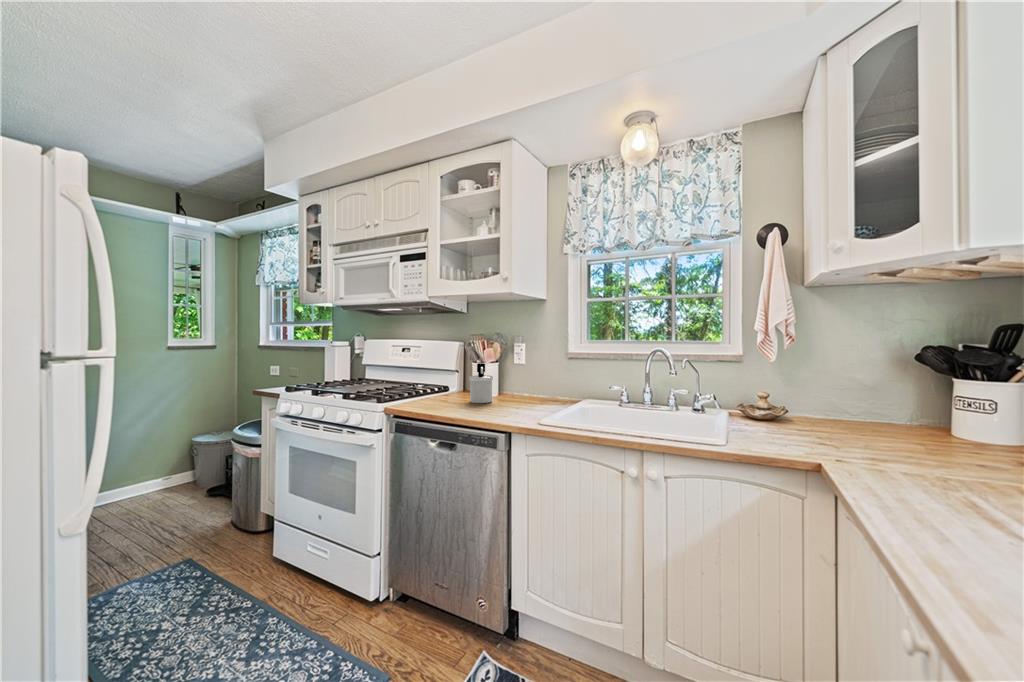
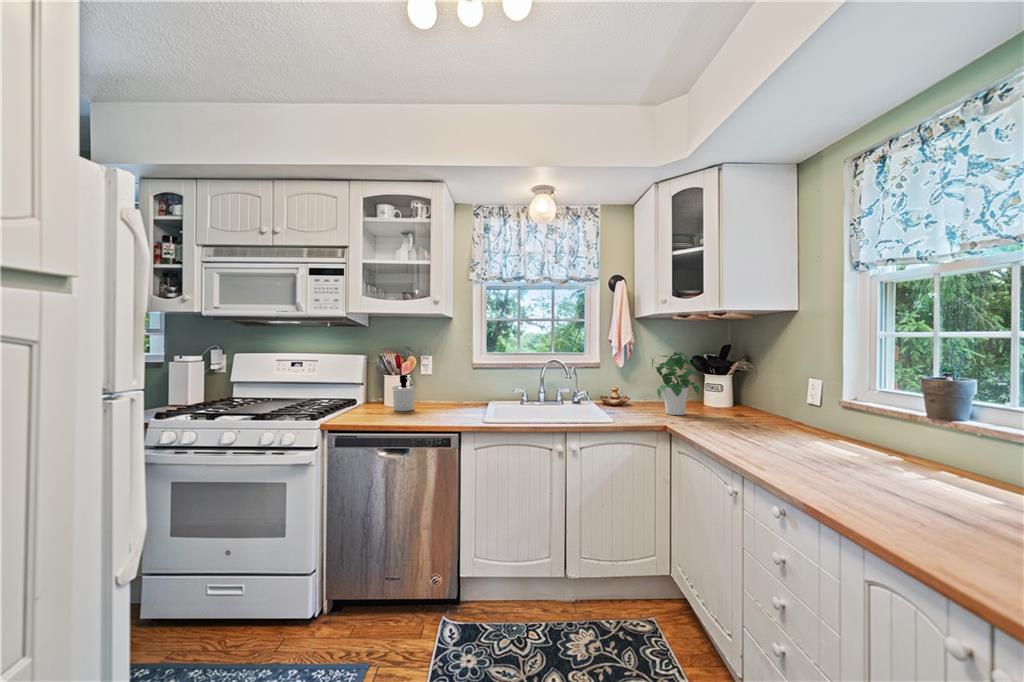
potted plant: none [812,336,920,448] -> present [652,352,700,415]

